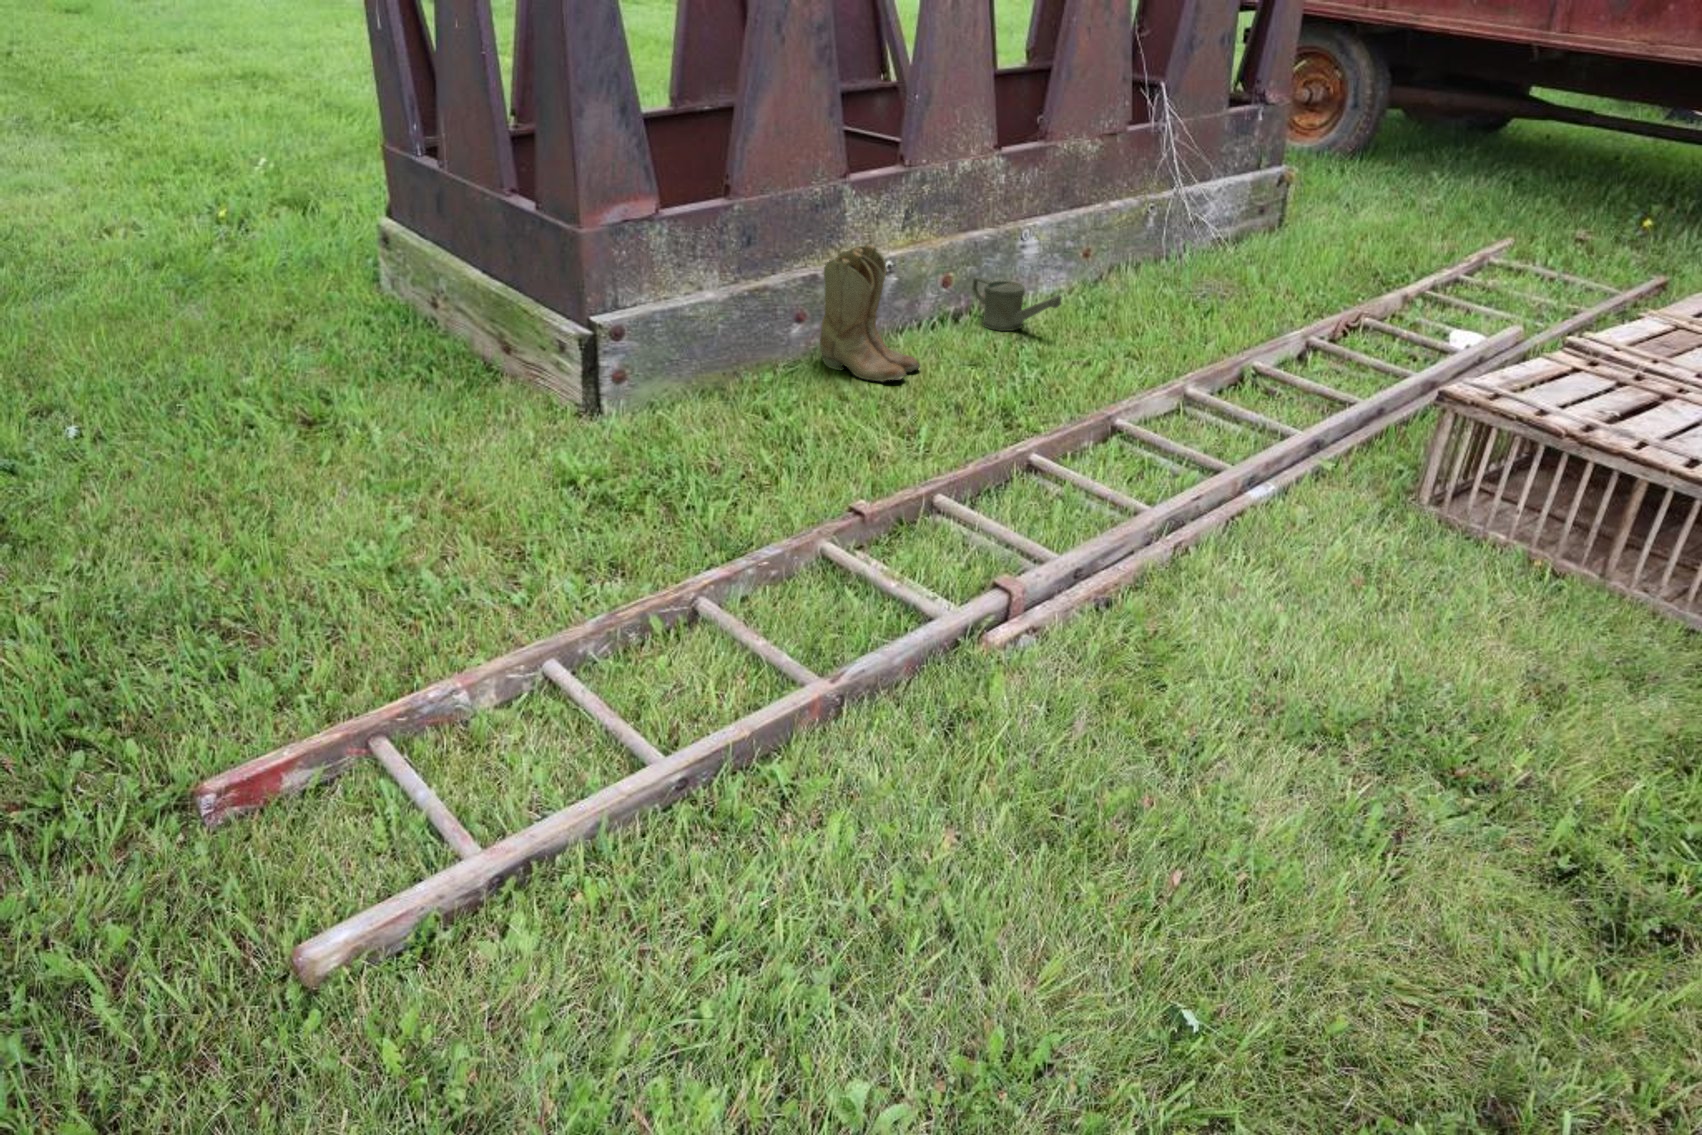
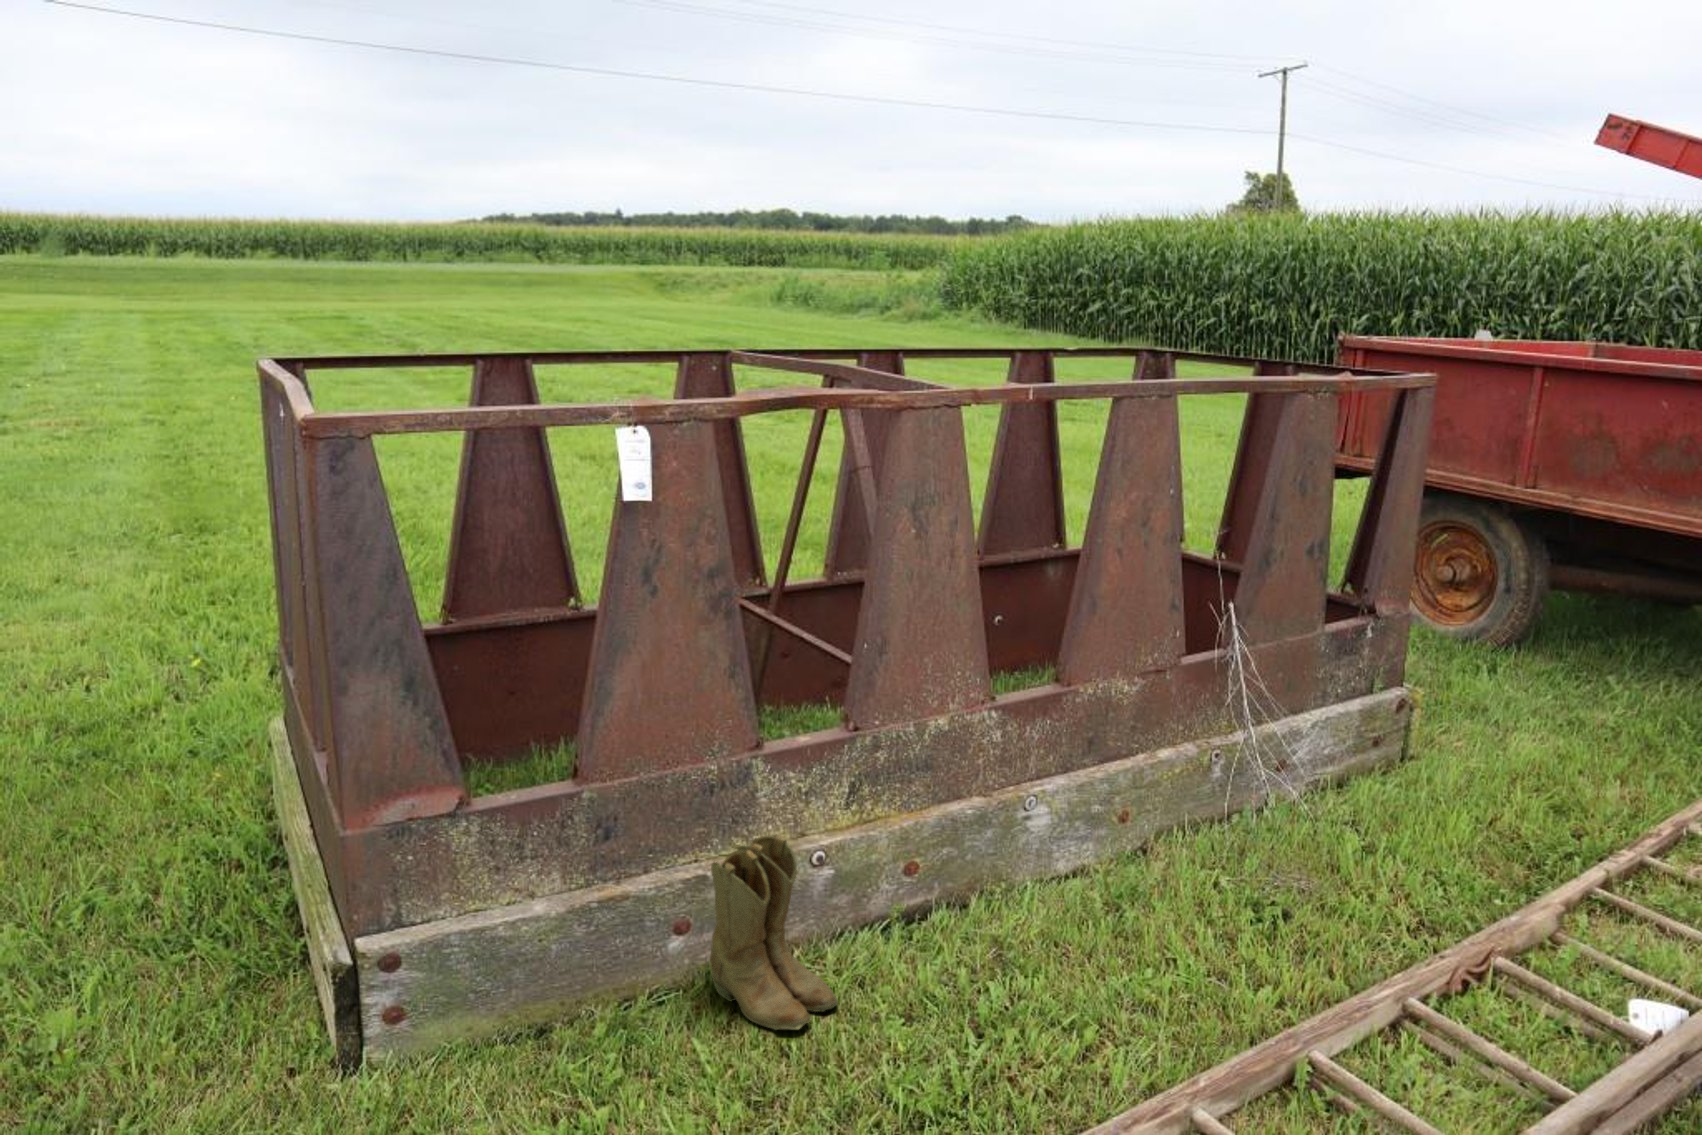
watering can: present [972,278,1061,331] -> none [951,856,1051,936]

